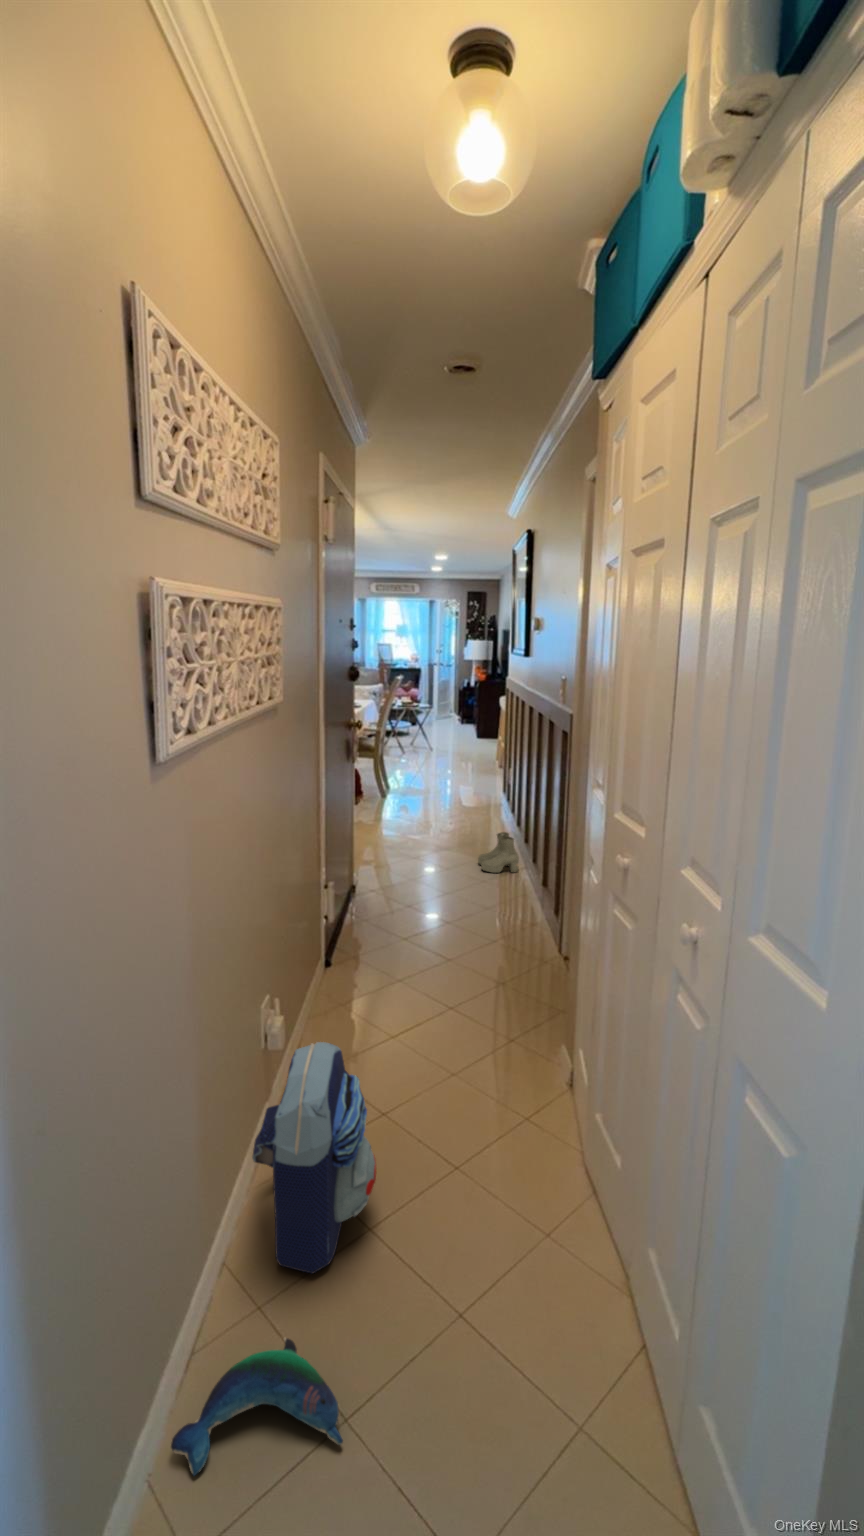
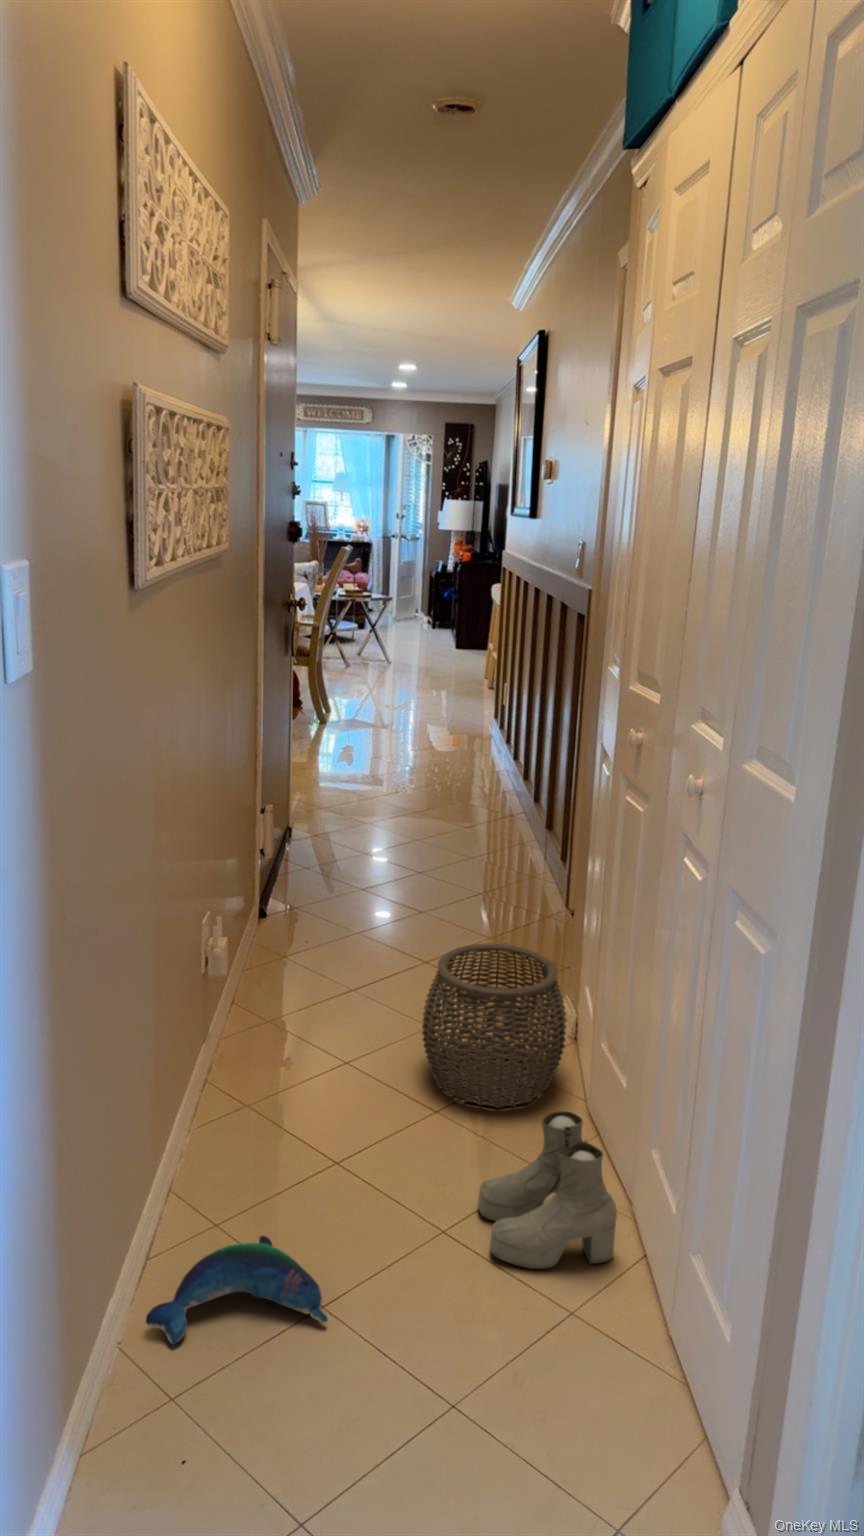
boots: present [478,832,519,873] -> present [478,1111,617,1269]
woven basket: none [441,1013,562,1164] -> present [422,943,566,1108]
backpack: present [252,1042,376,1273] -> none [203,949,350,1198]

